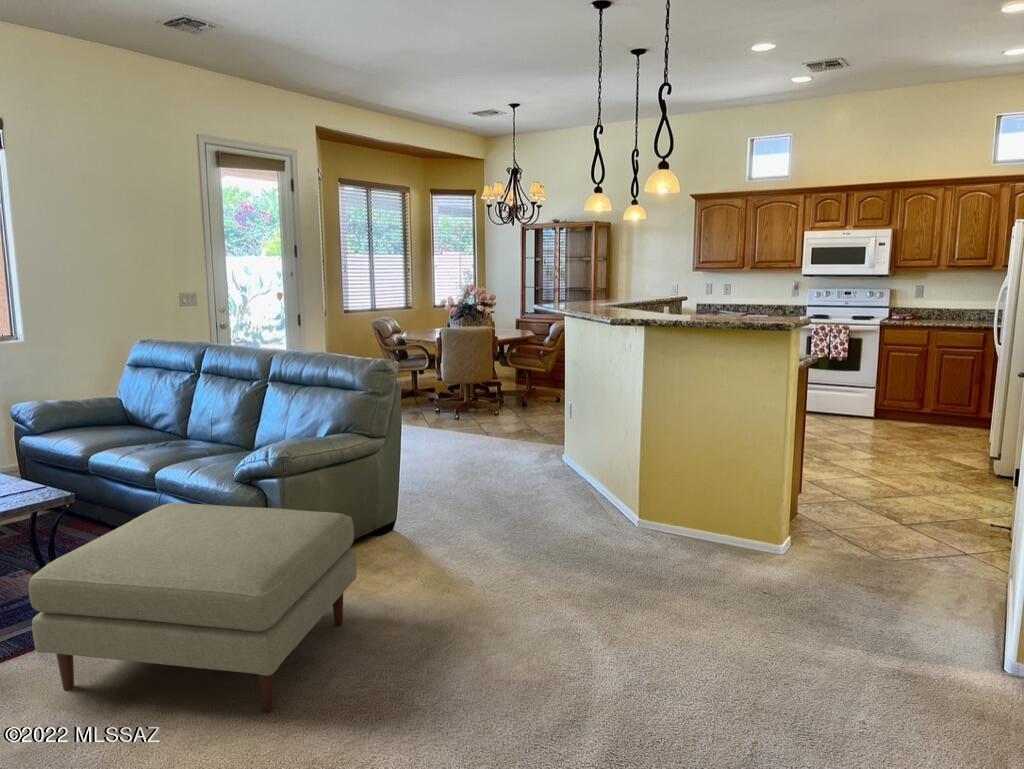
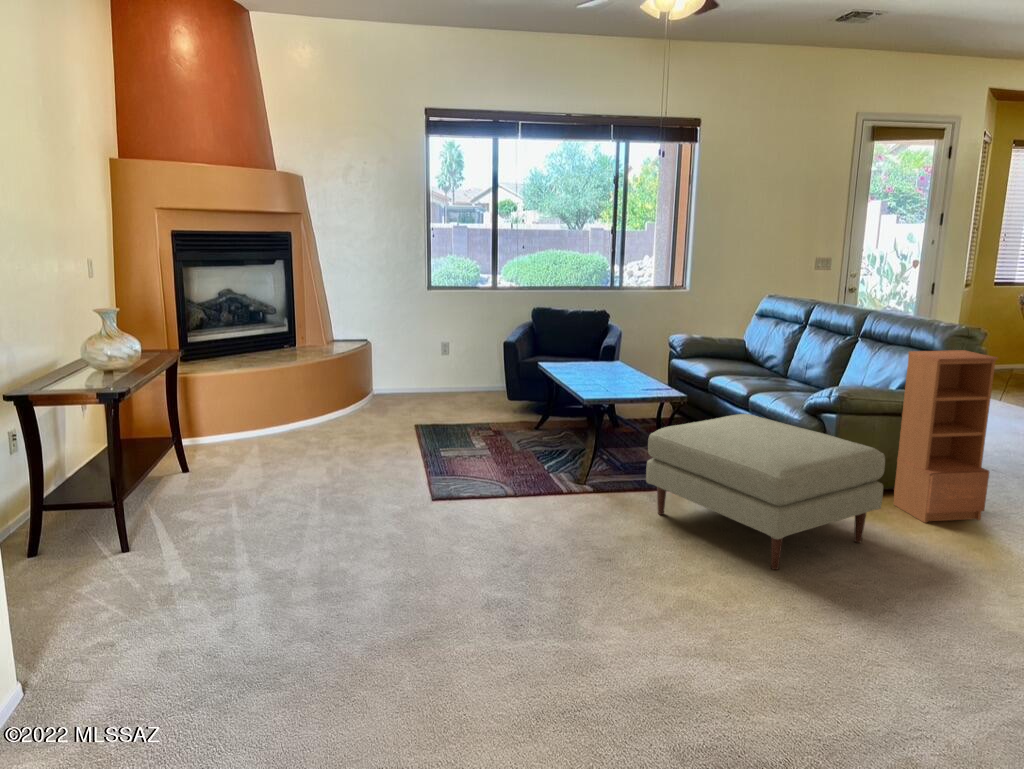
bookcase: none [339,386,428,571] -> present [894,350,998,523]

